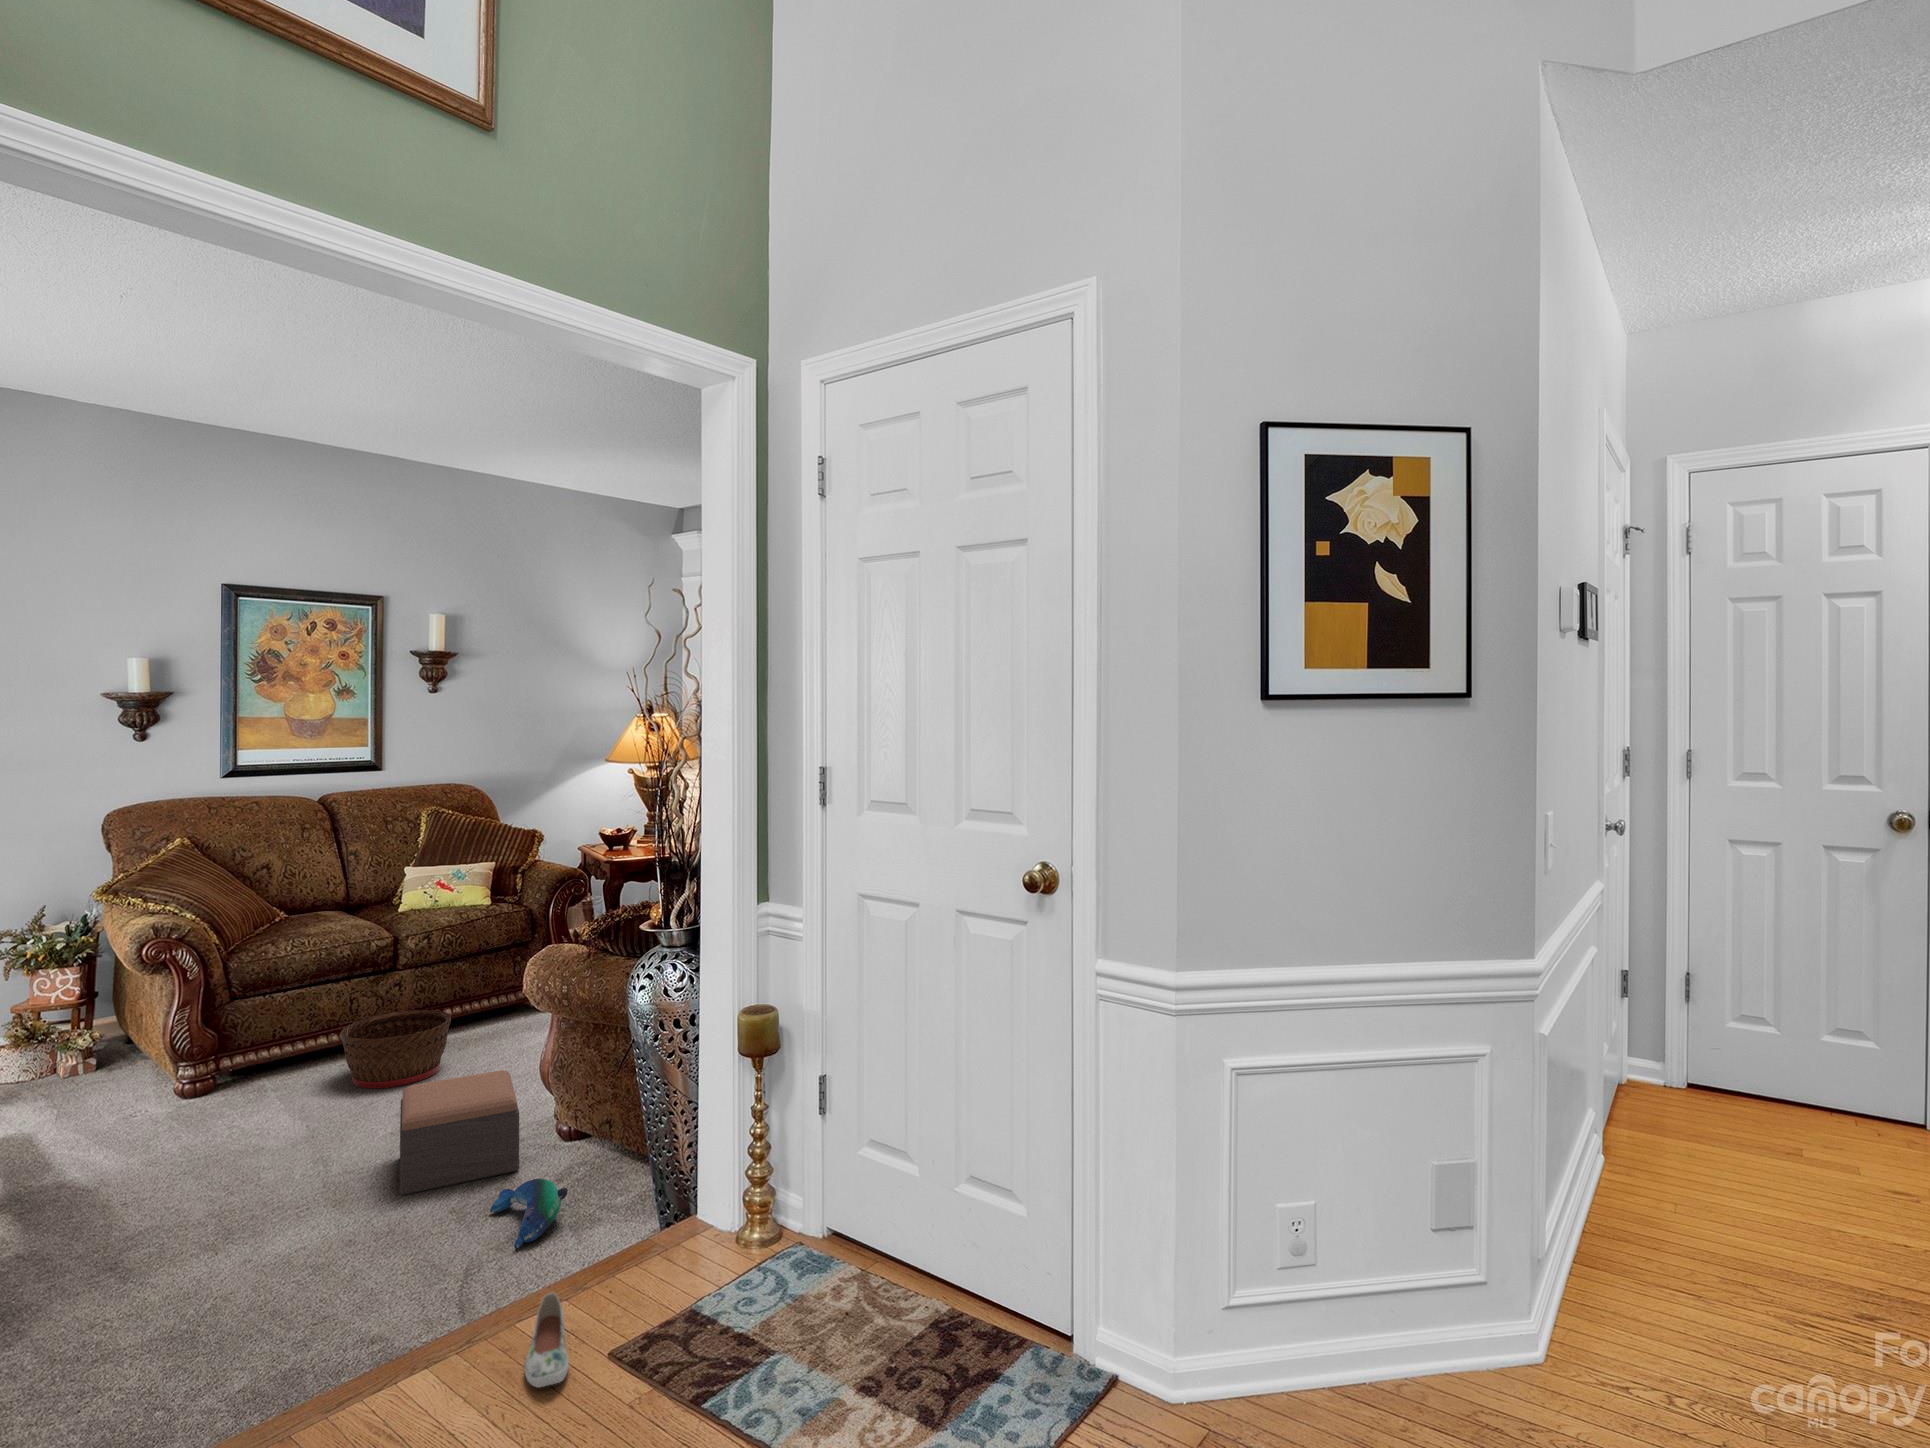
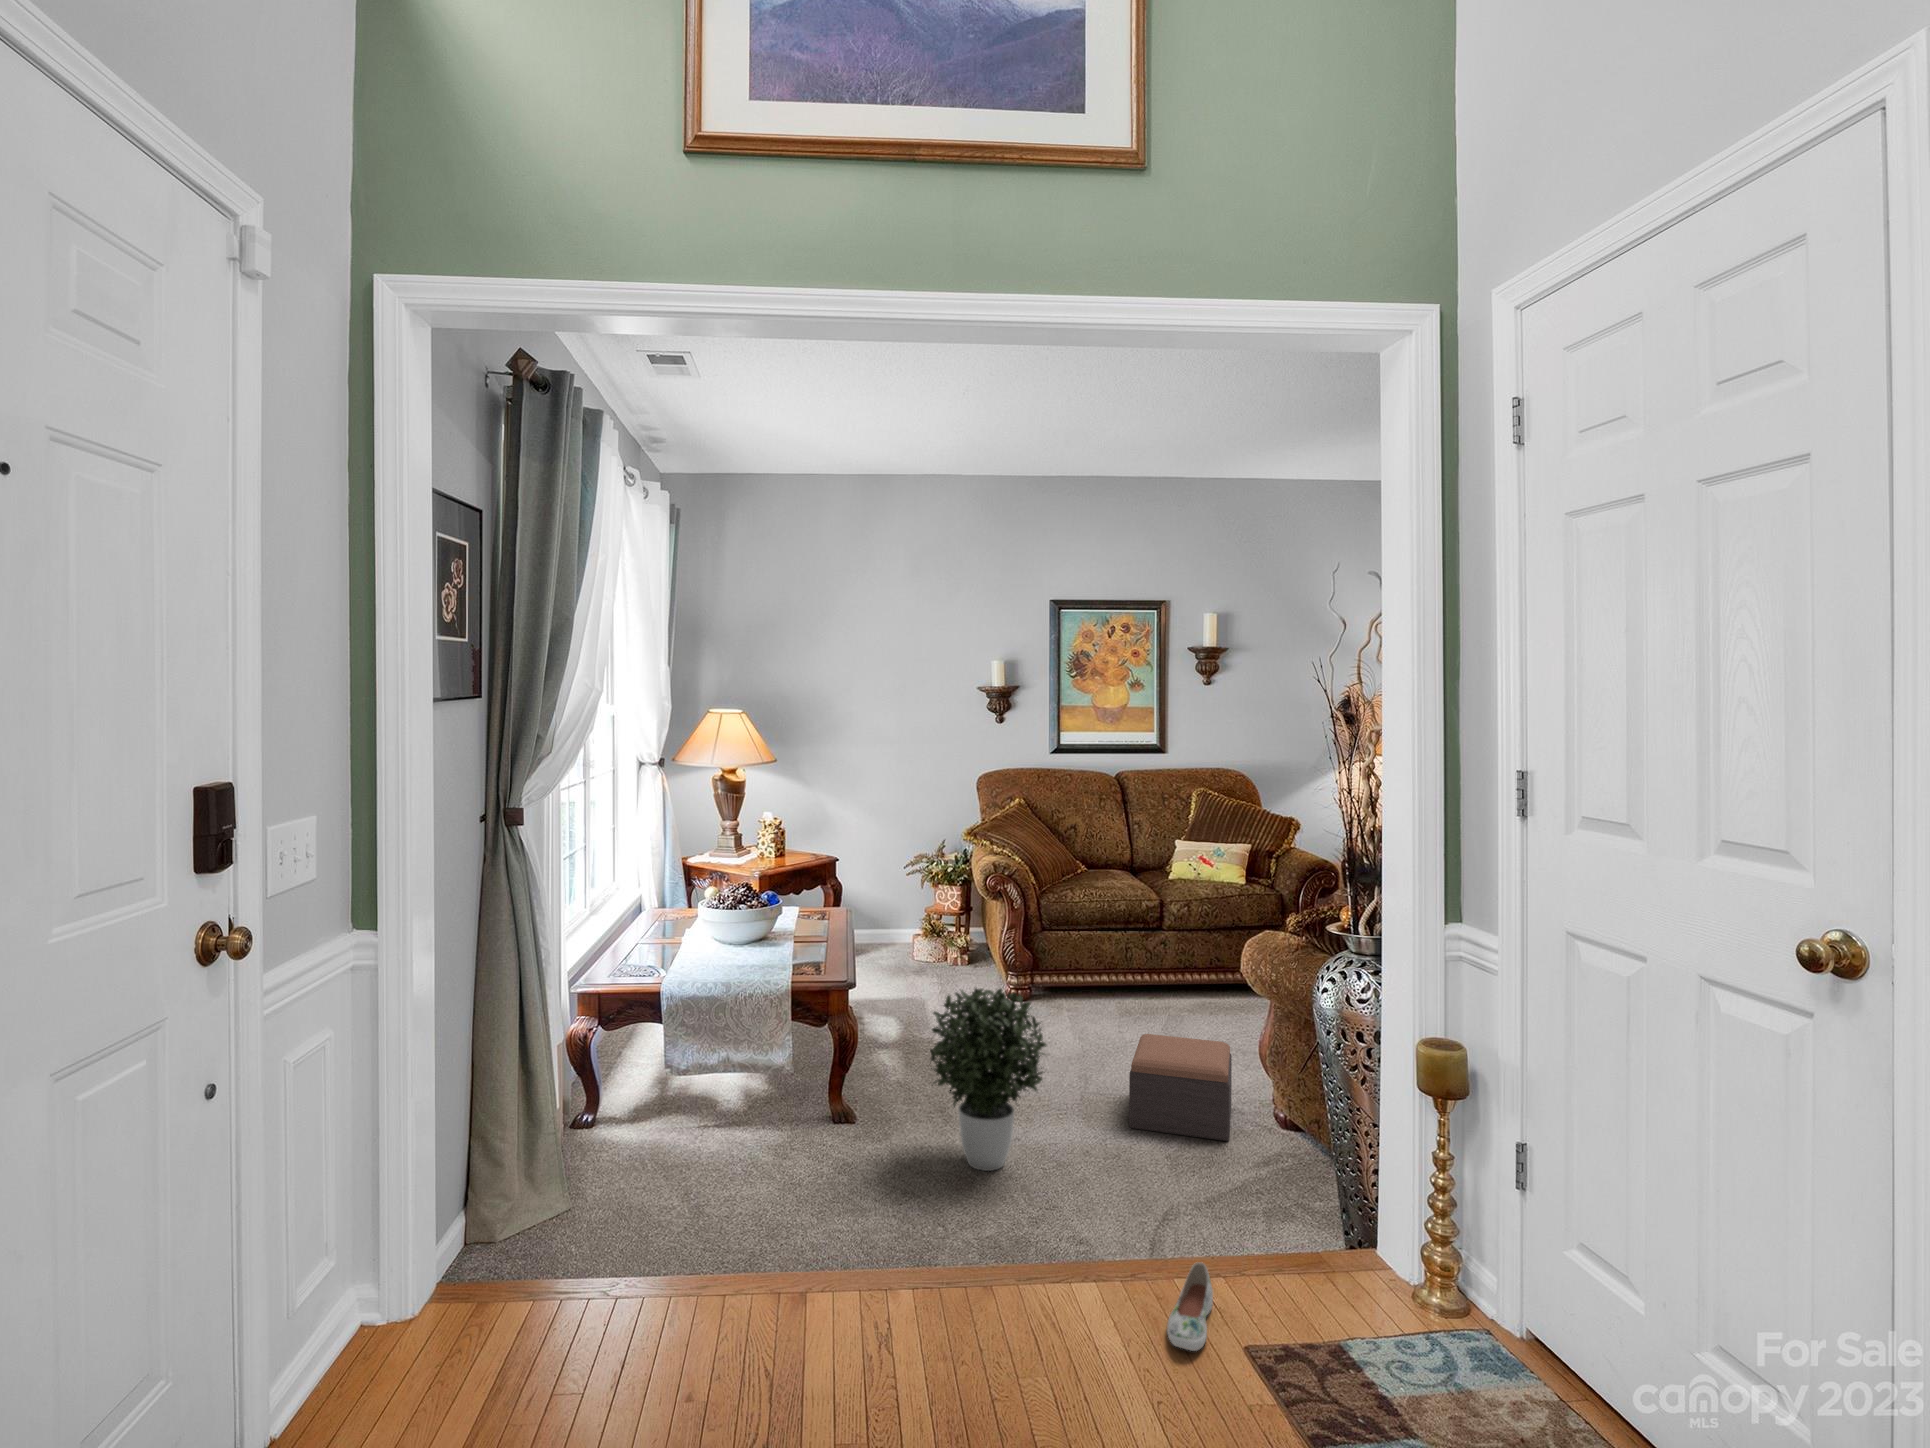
basket: present [341,1010,451,1088] -> none [1113,967,1200,1034]
potted plant: none [118,1076,309,1317] -> present [930,988,1047,1171]
plush toy: present [490,1179,567,1249] -> none [1193,1153,1260,1213]

